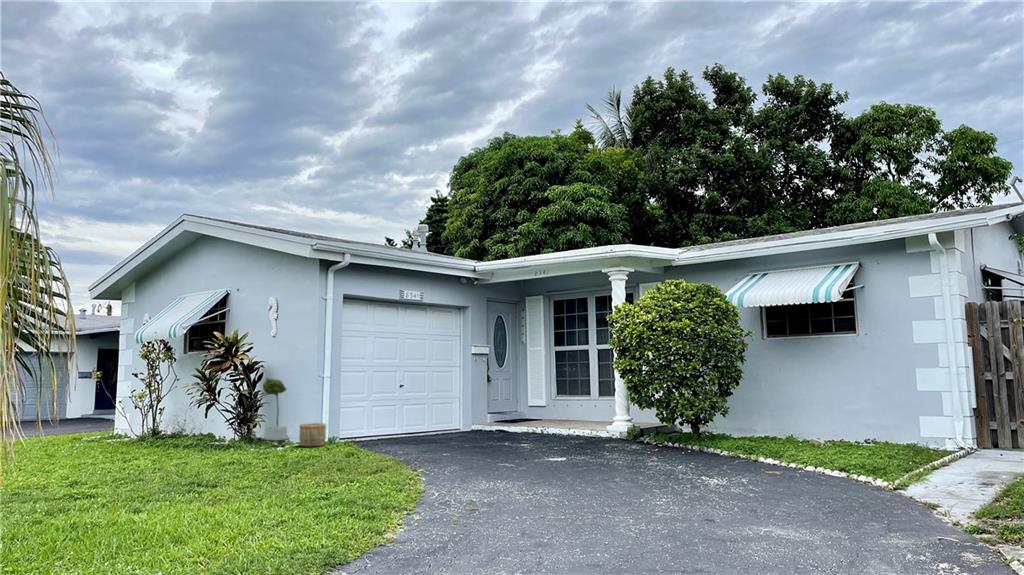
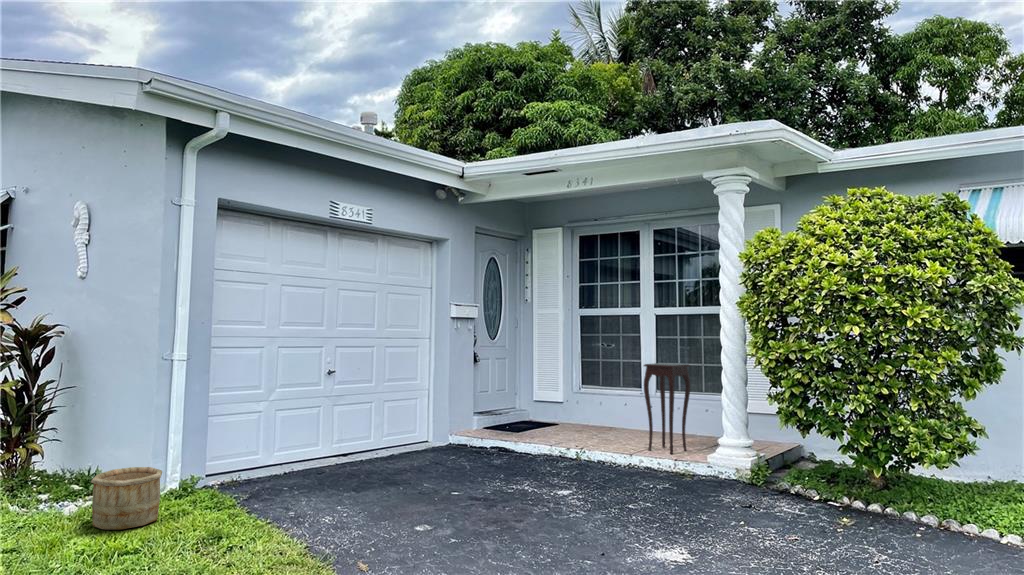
potted tree: present [263,378,289,440] -> none [36,360,98,495]
side table: none [580,378,608,430] -> present [644,363,690,454]

